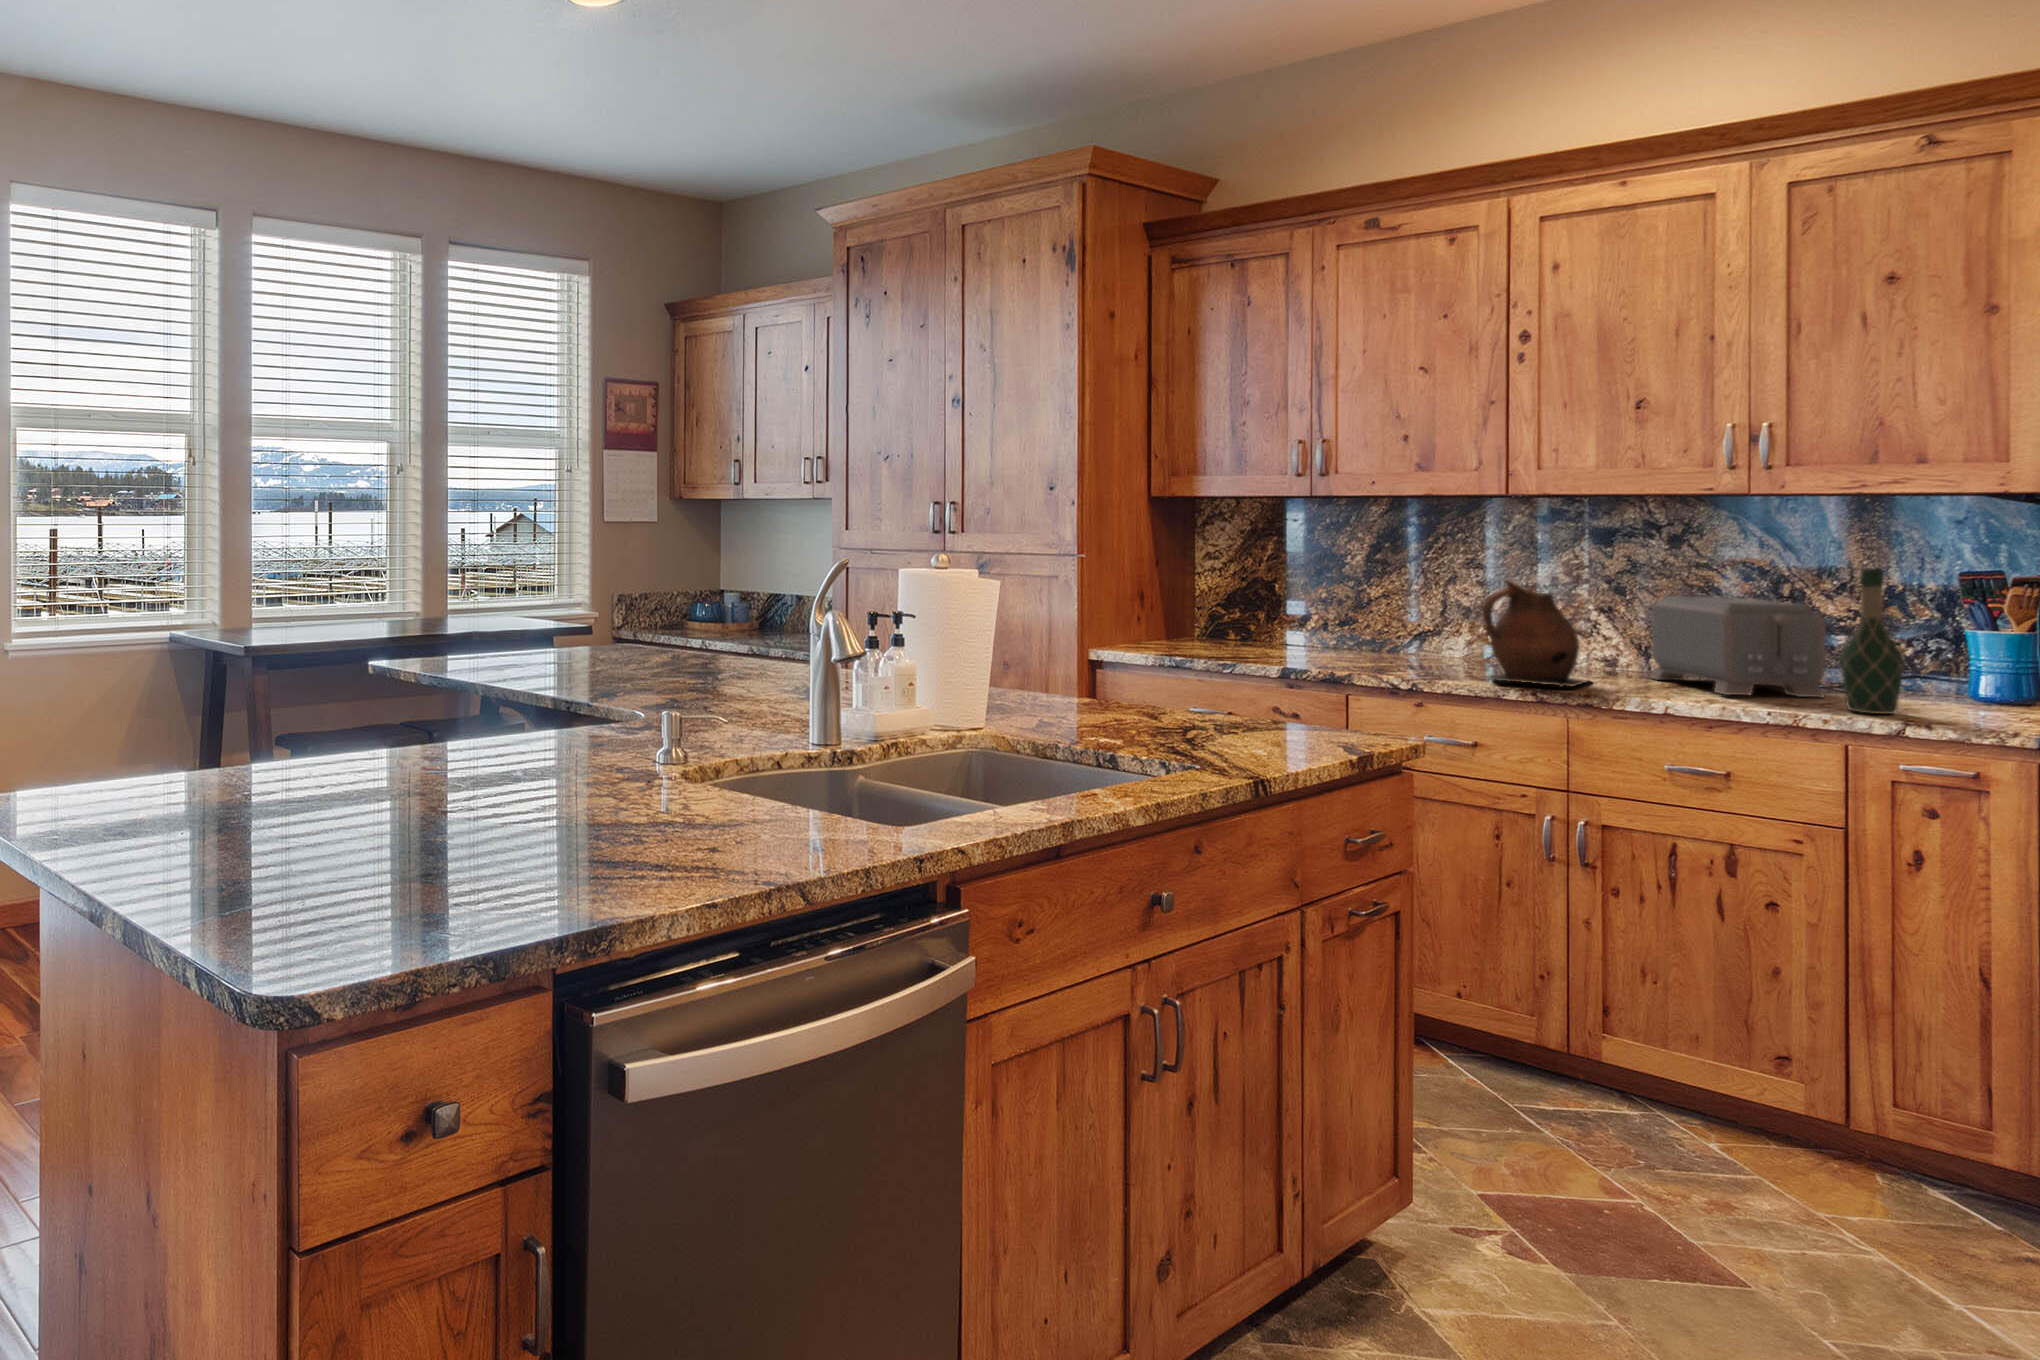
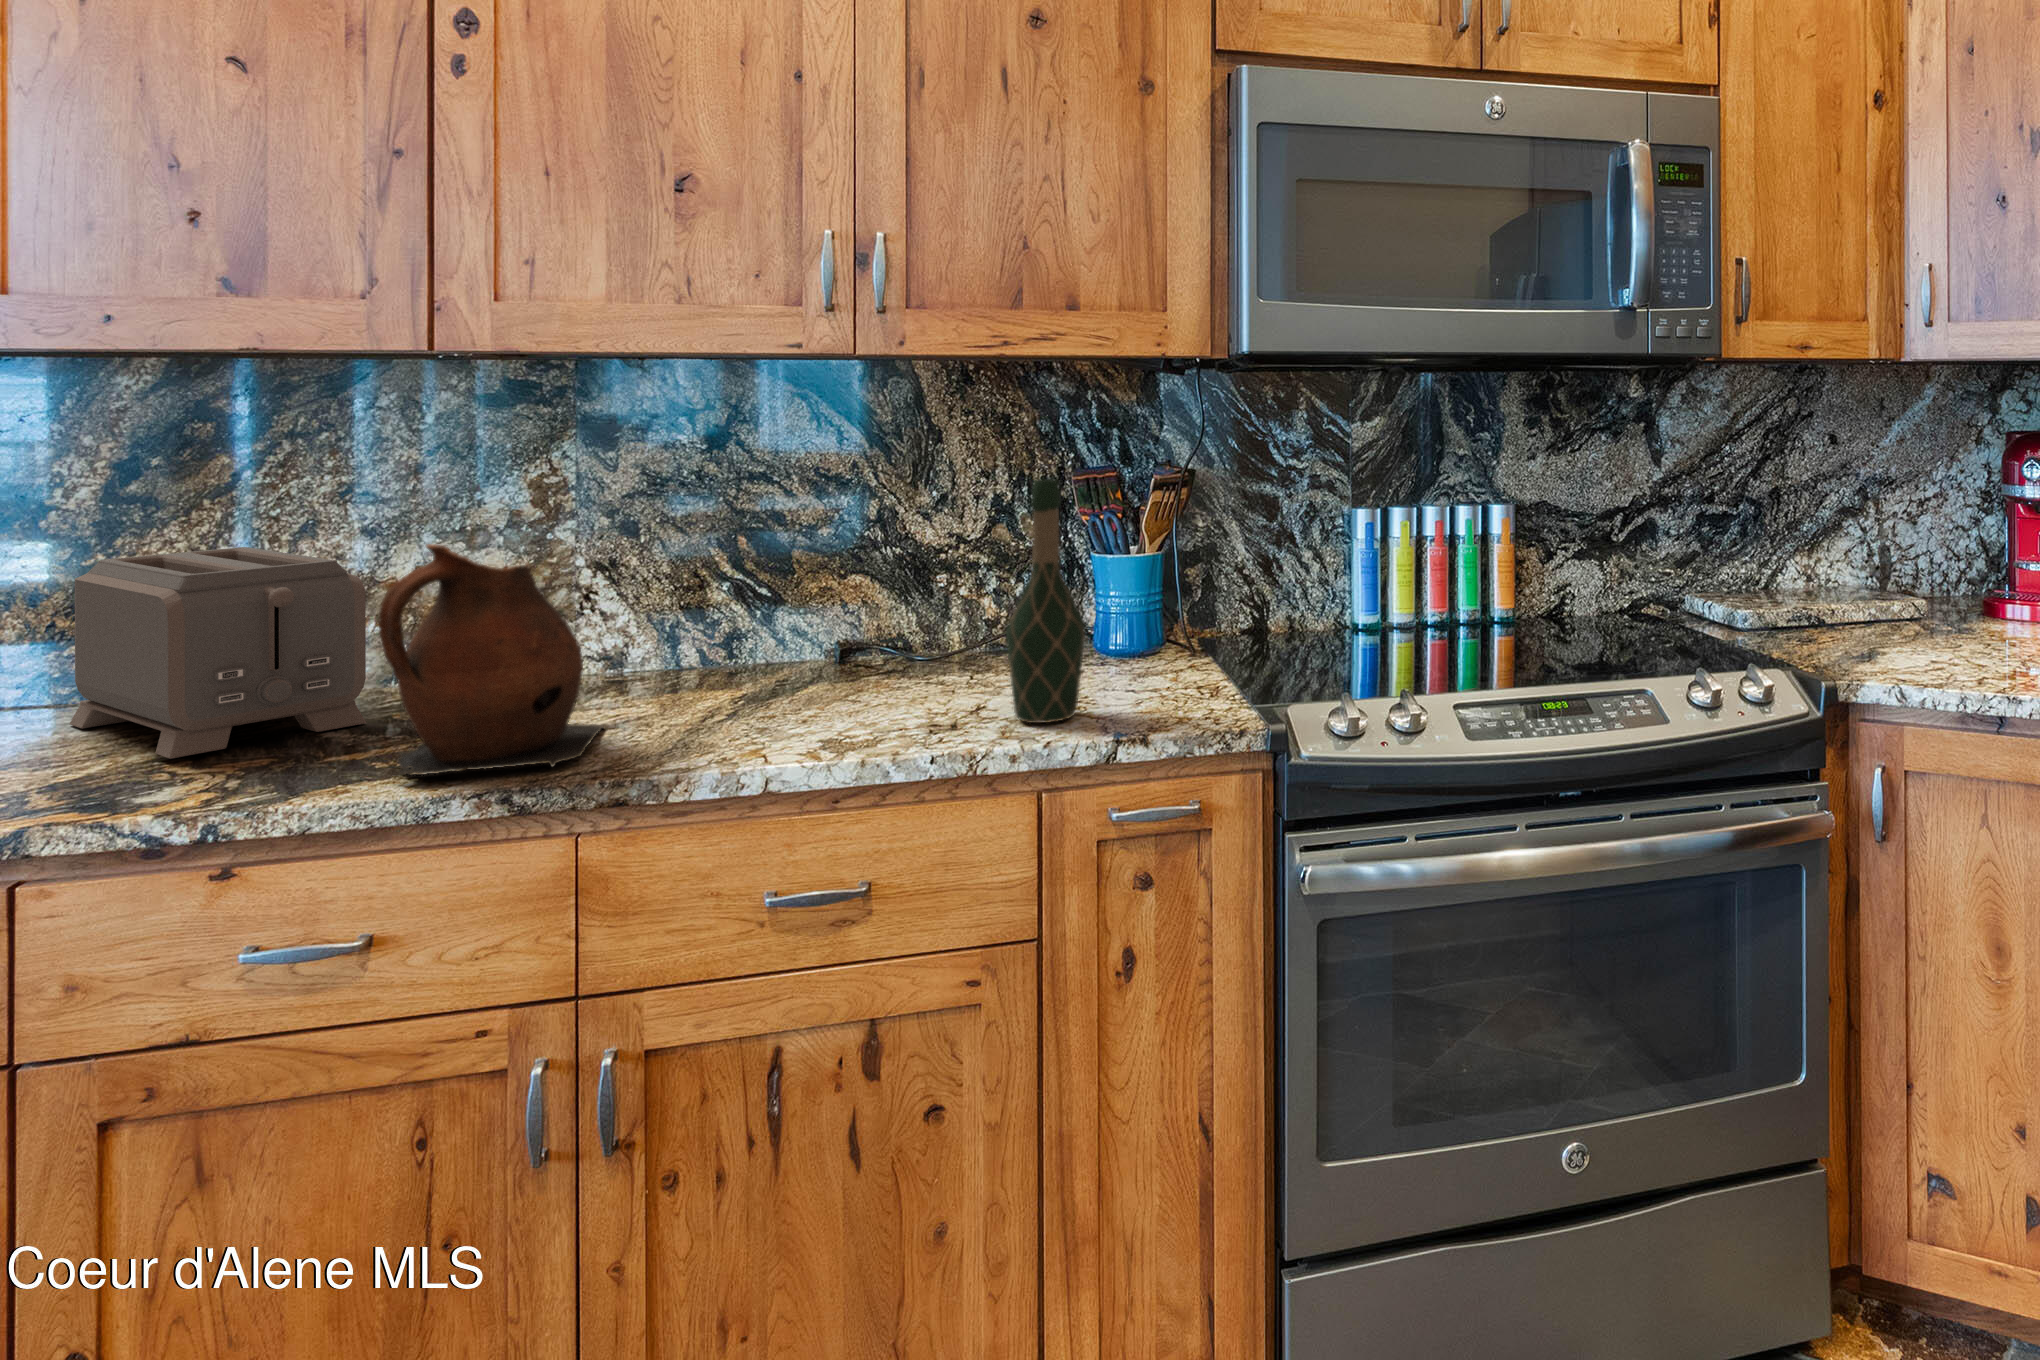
toaster: present [1649,596,1826,698] -> present [70,547,366,759]

